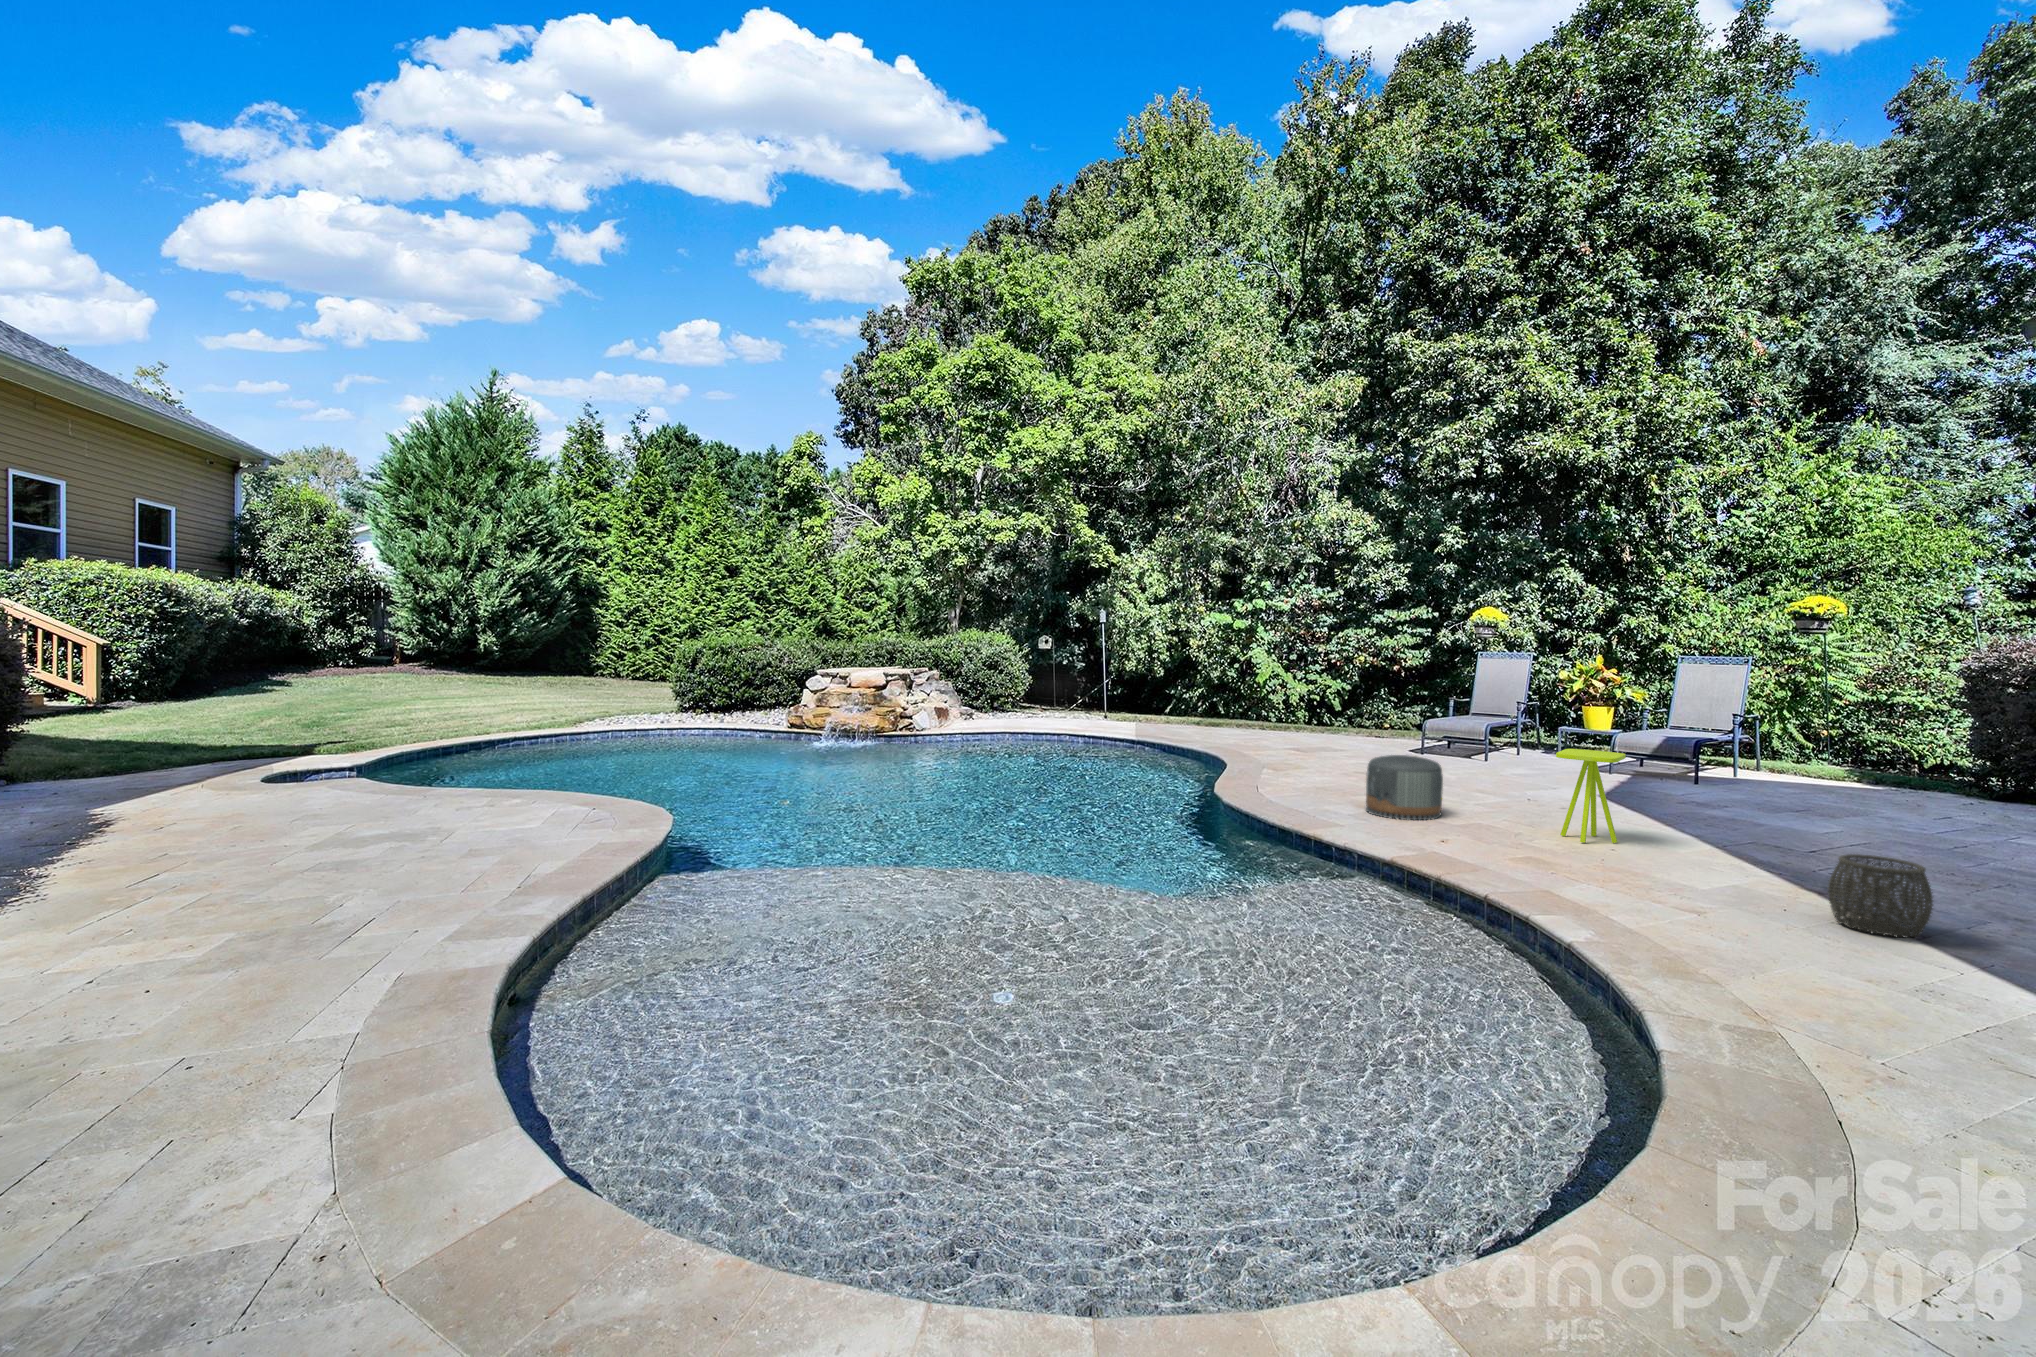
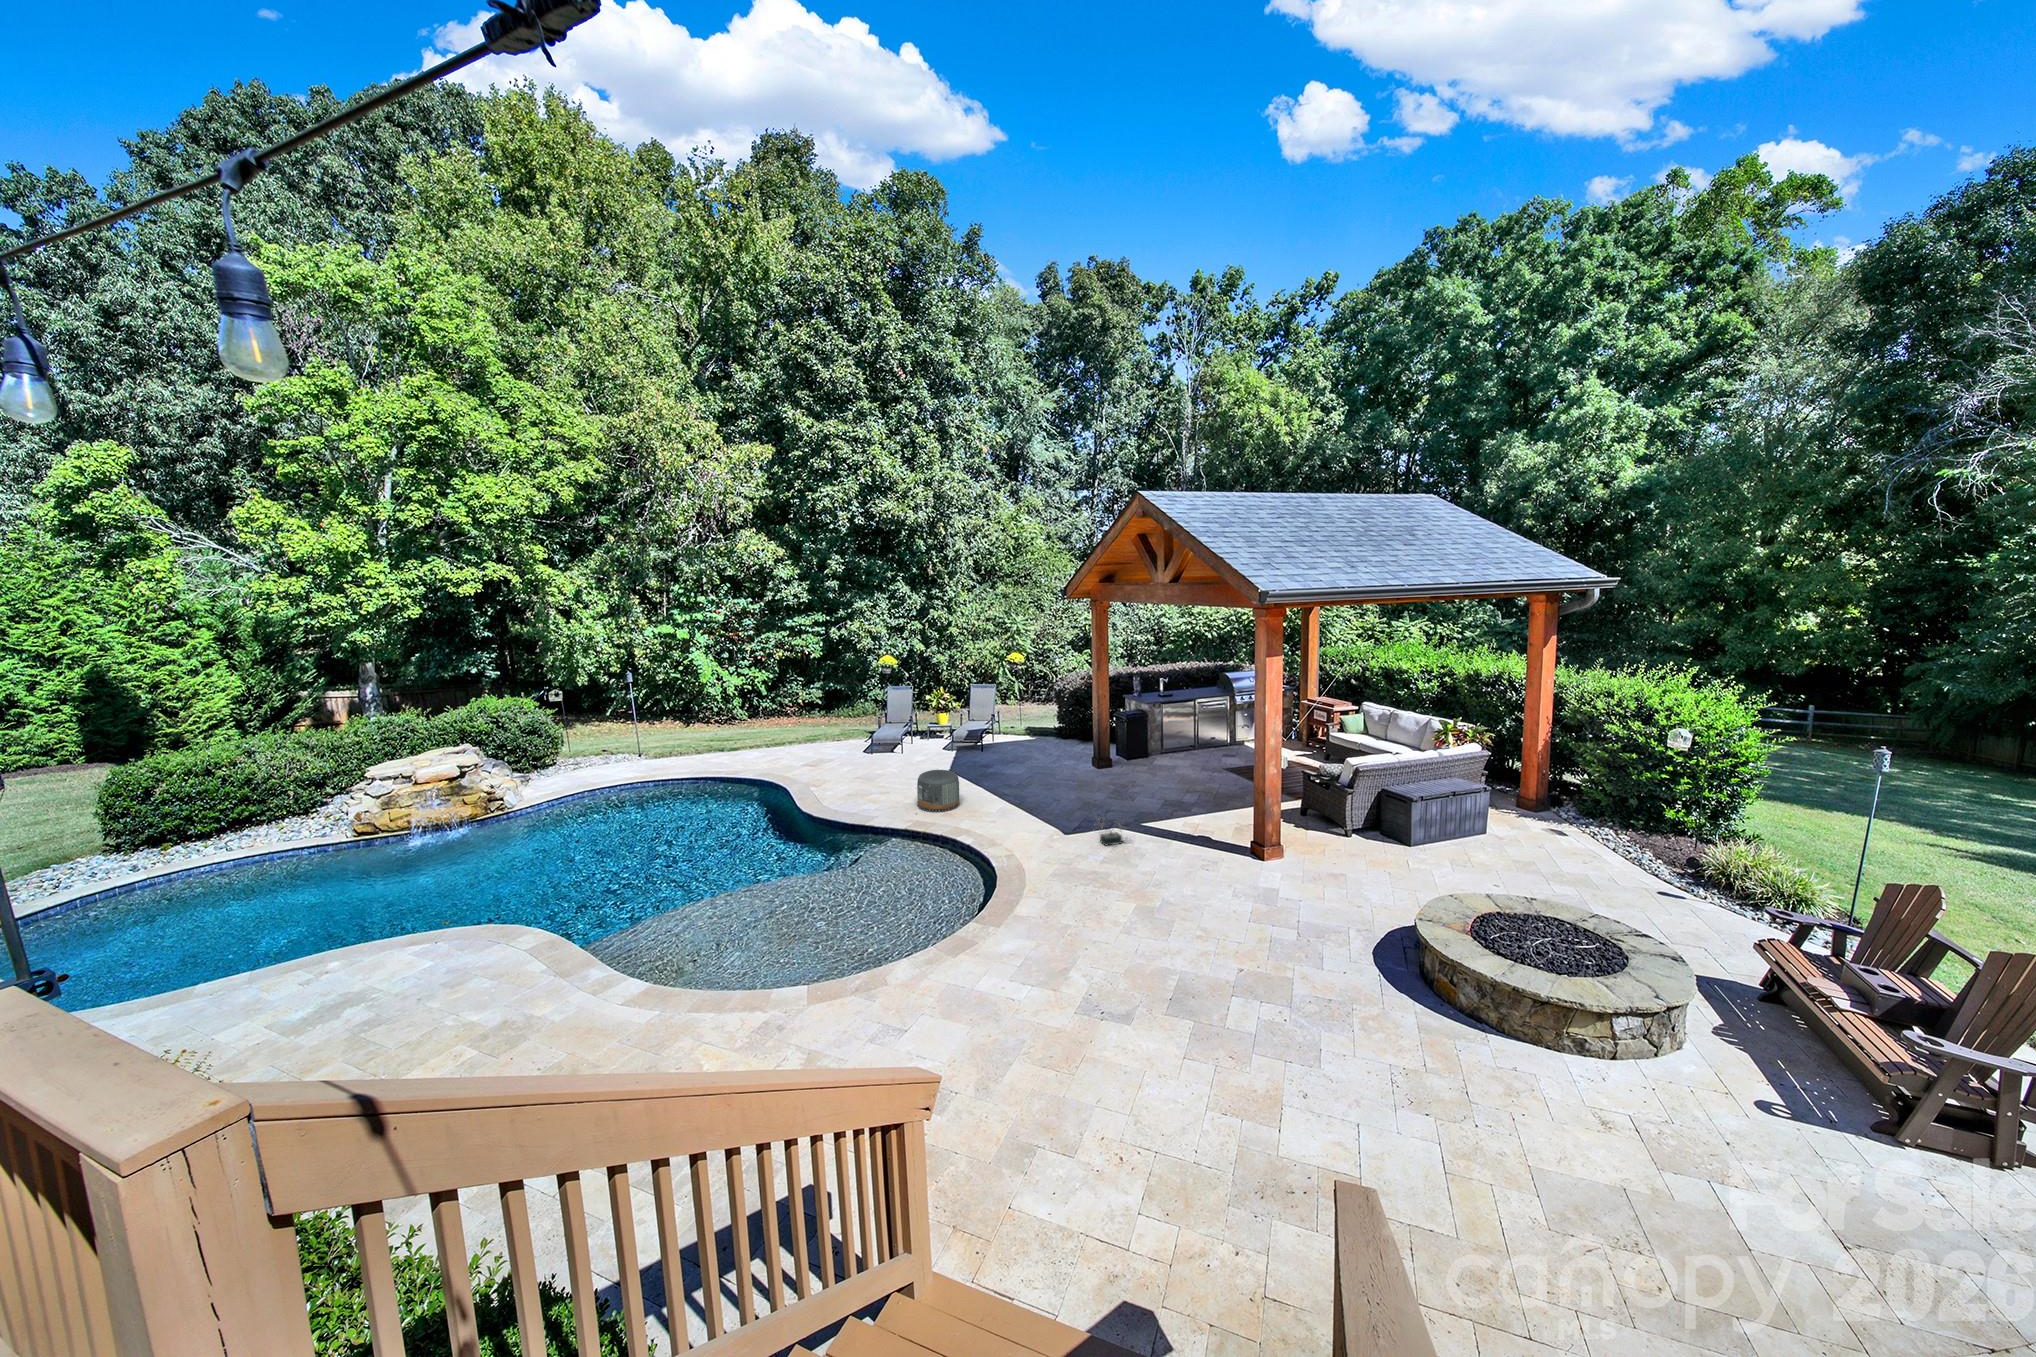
side table: present [1556,749,1626,843] -> none [1019,755,1048,805]
decorative plant: none [1633,843,1726,916] -> present [1098,819,1122,845]
woven basket: present [1828,854,1933,937] -> none [1151,800,1183,835]

